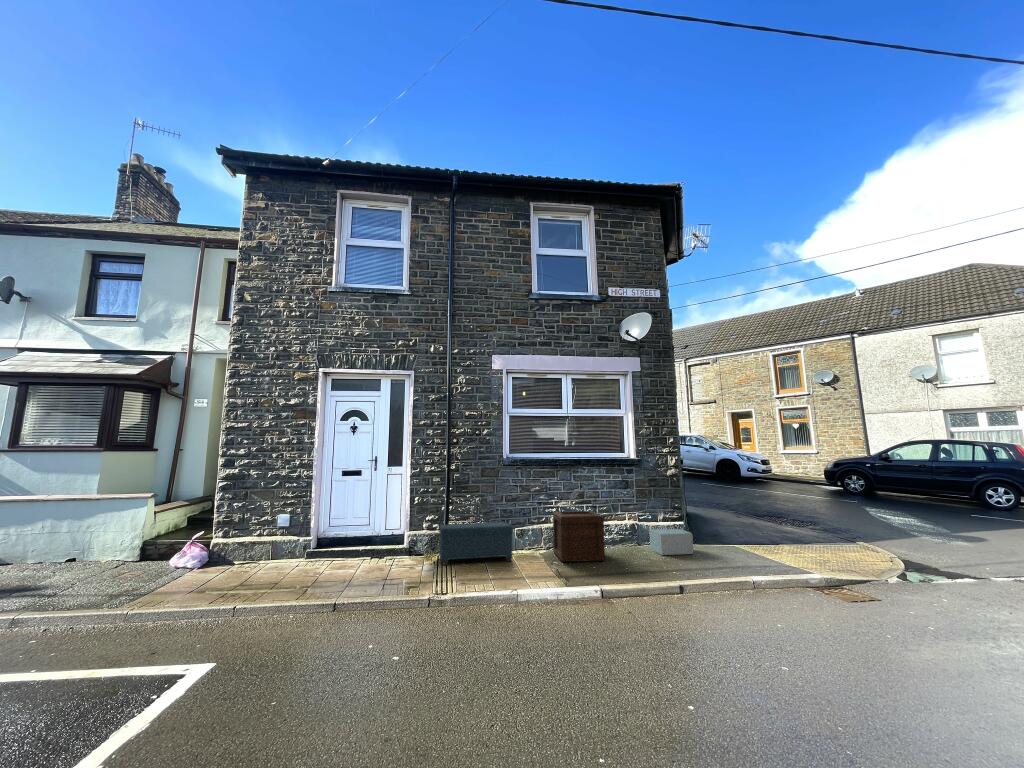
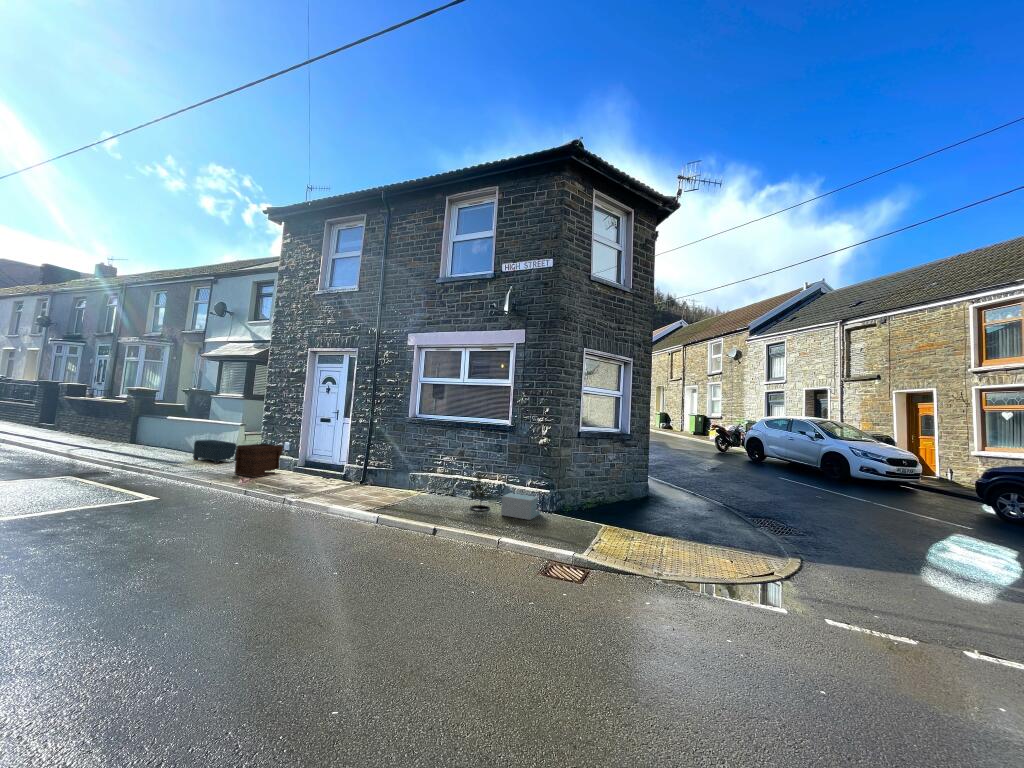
wooden crate: present [553,511,605,562] -> present [235,444,283,478]
potted tree: none [612,512,637,556] -> present [470,475,491,511]
bench: present [439,522,513,565] -> present [193,440,236,464]

